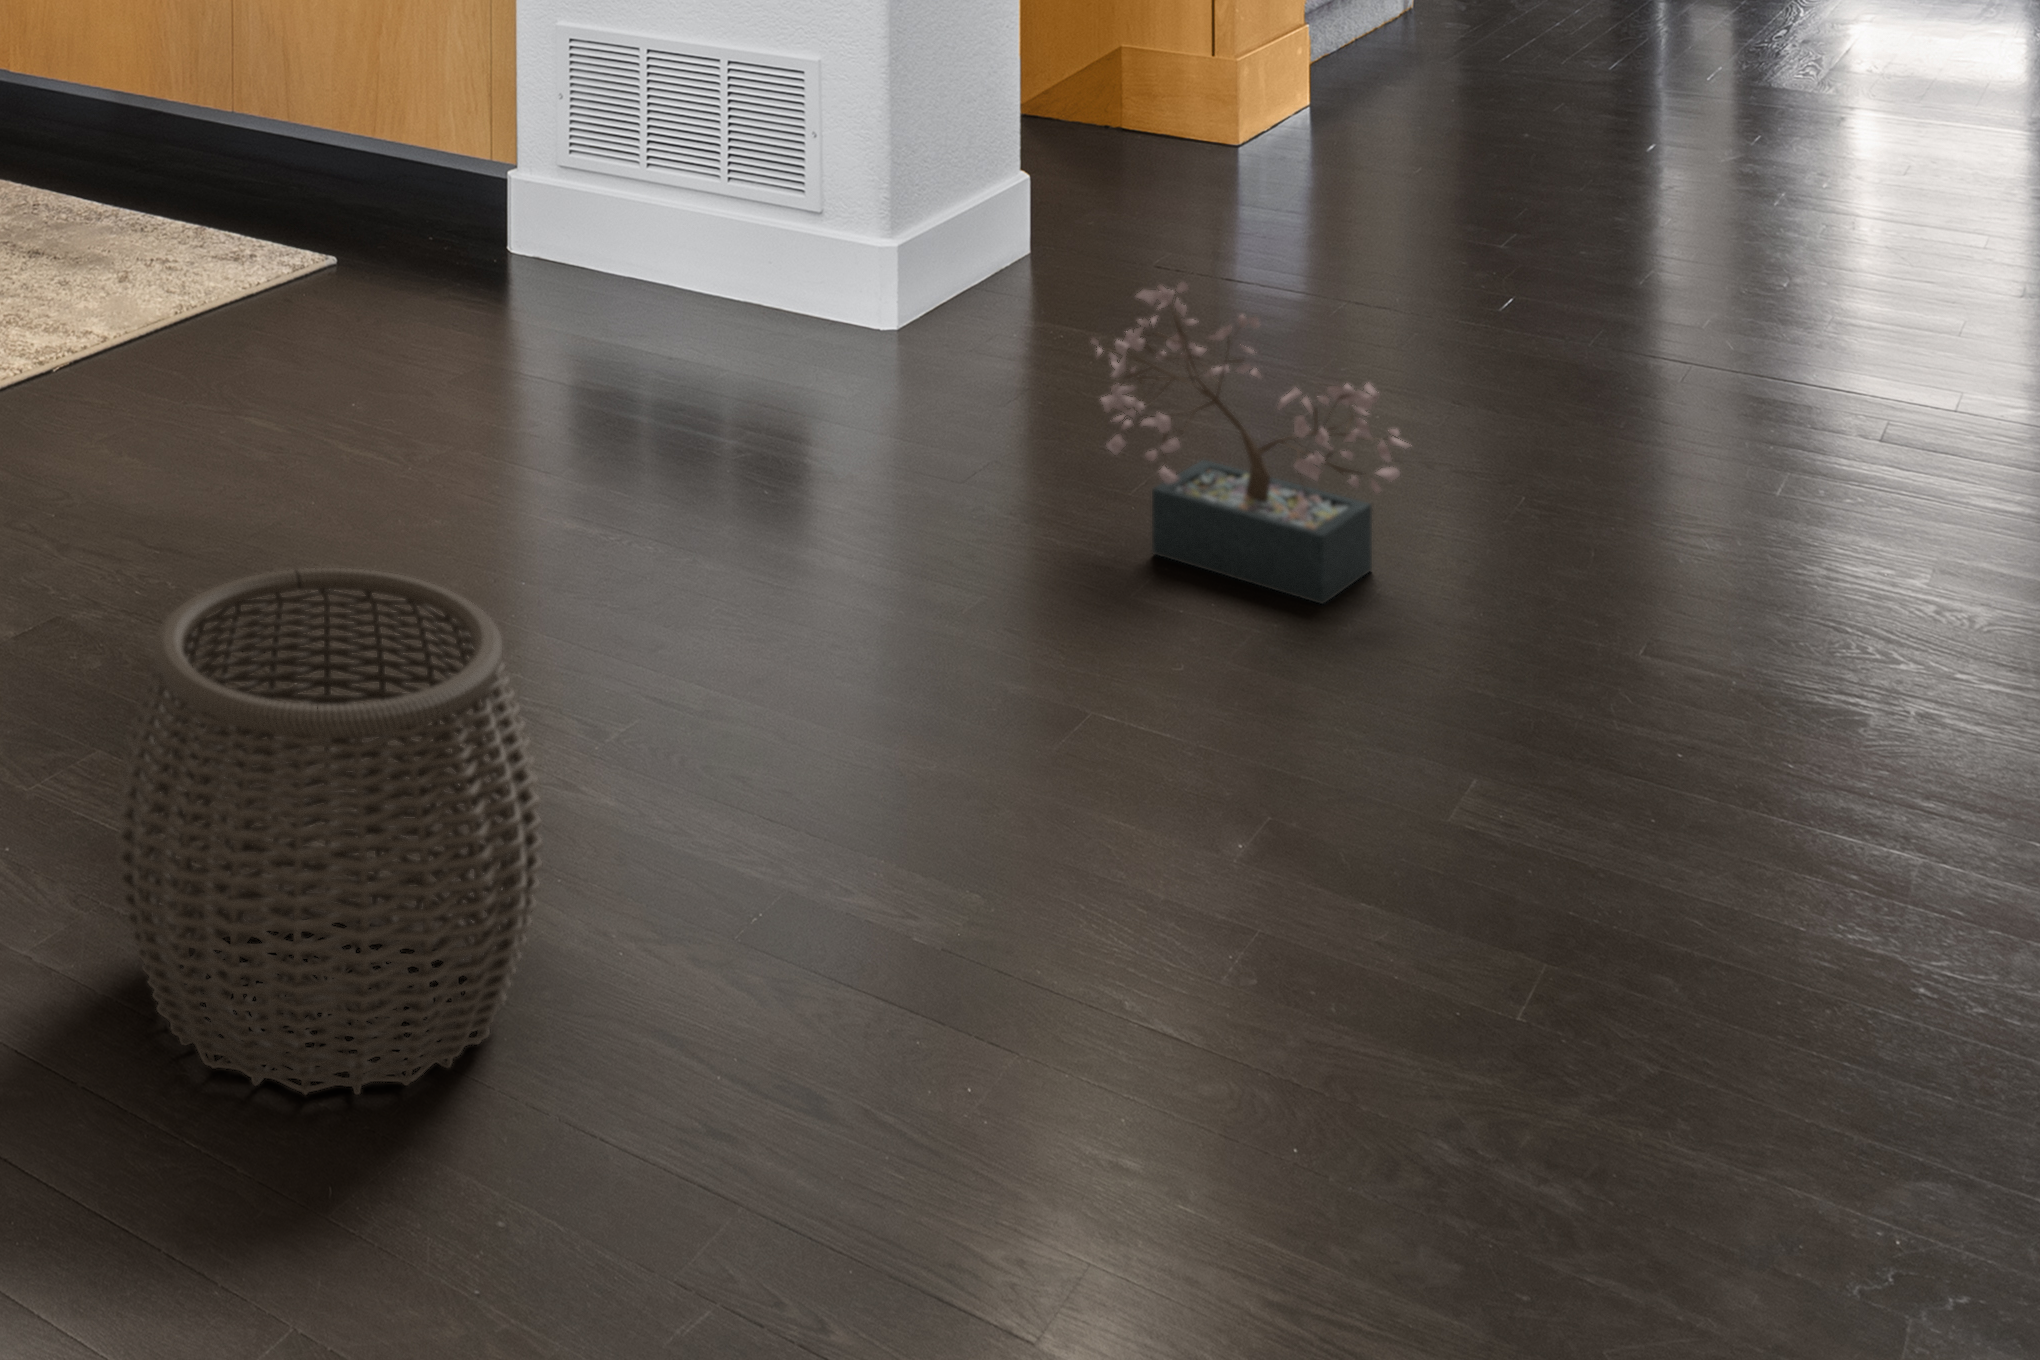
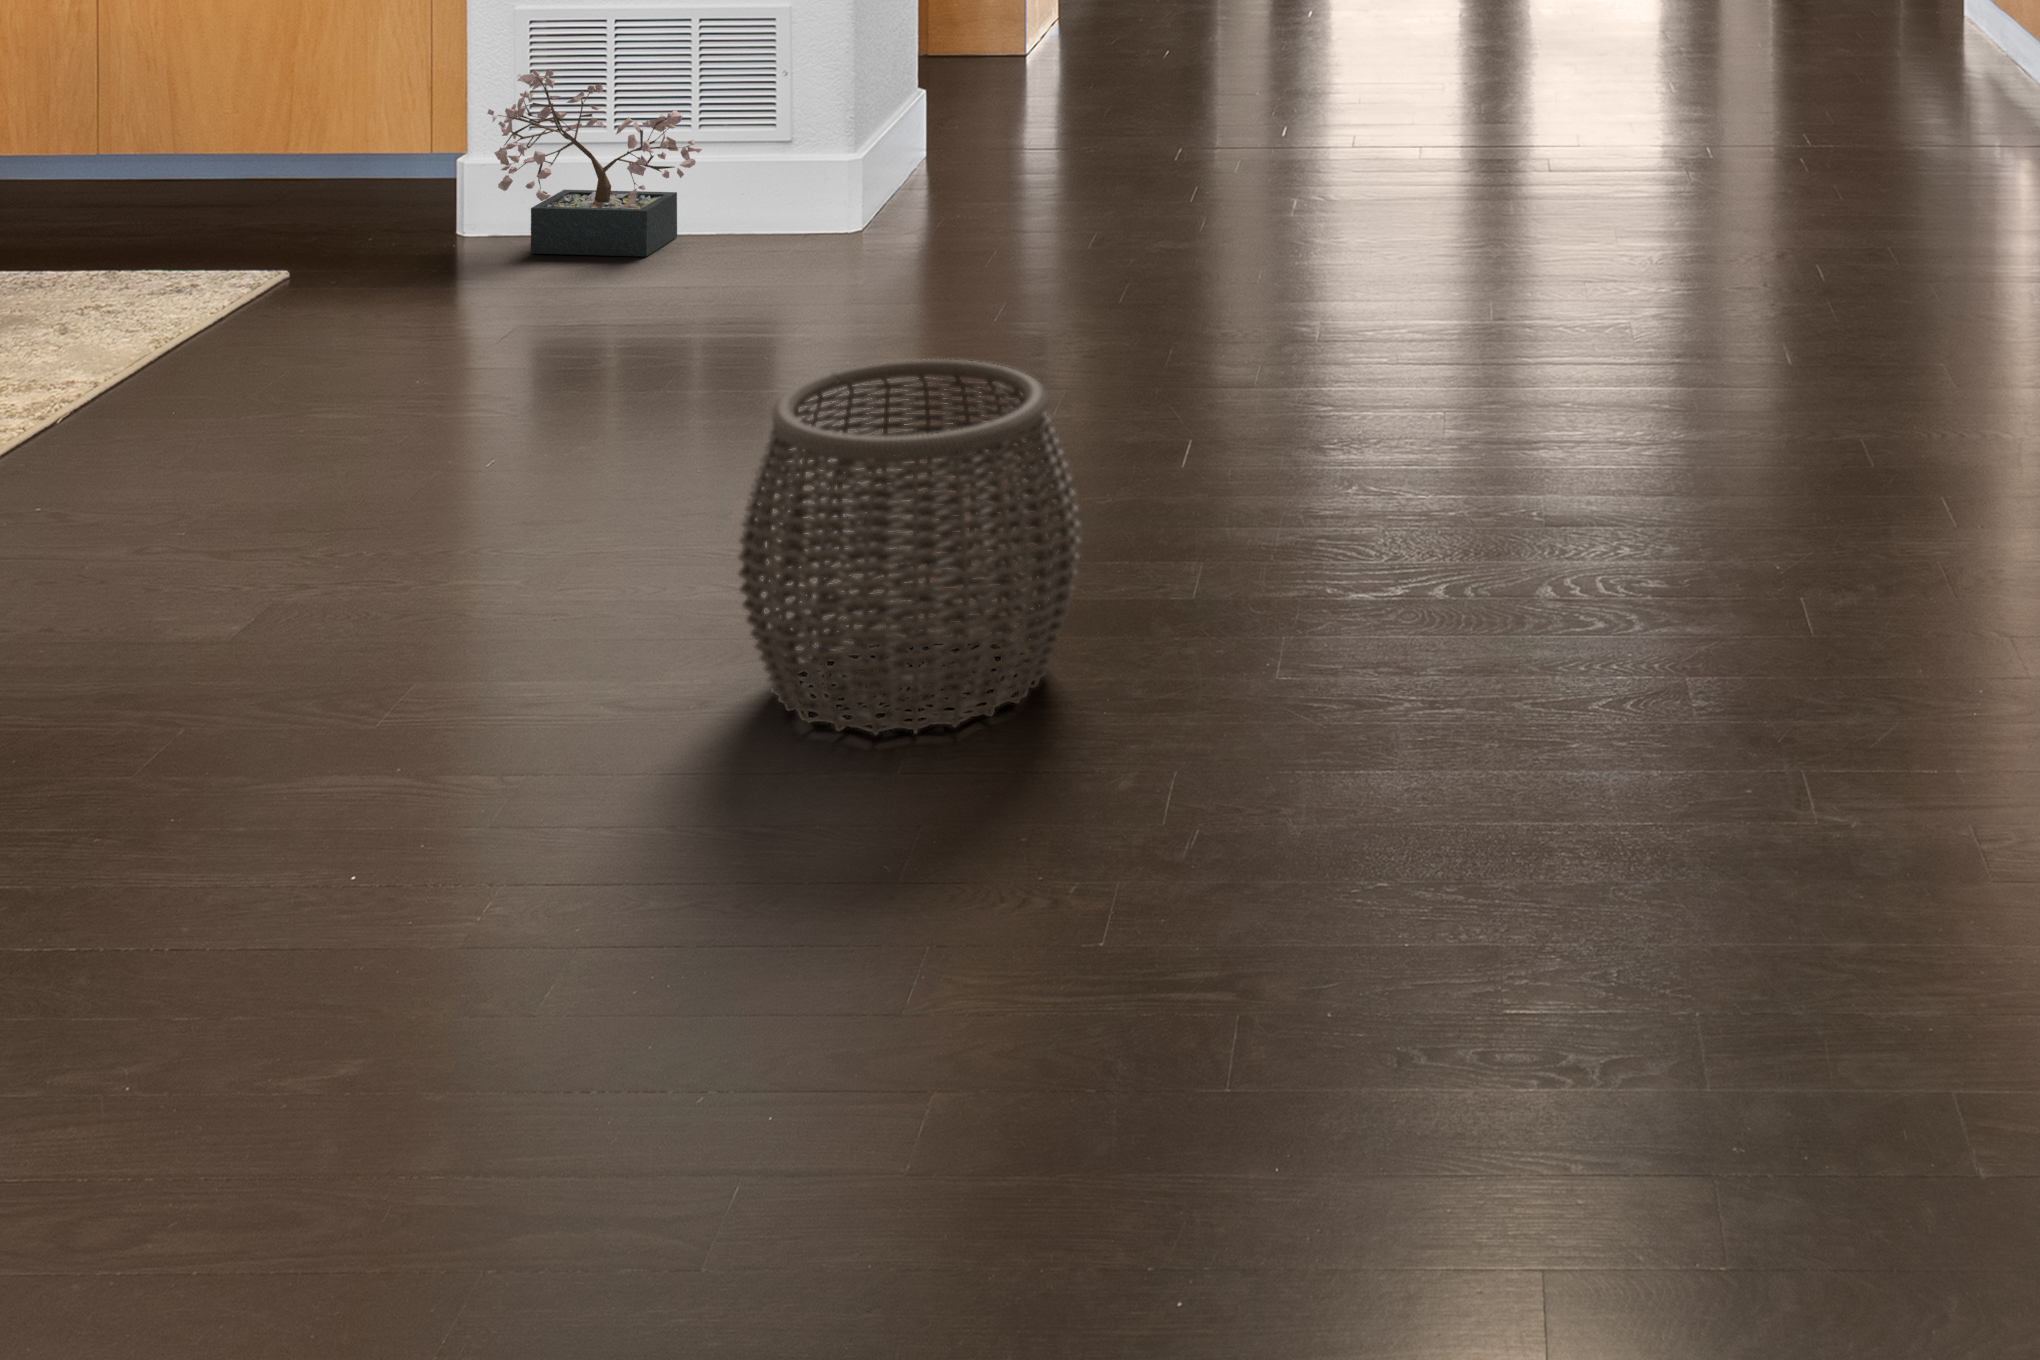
decorative plant: present [1091,282,1409,604] -> present [487,69,702,257]

